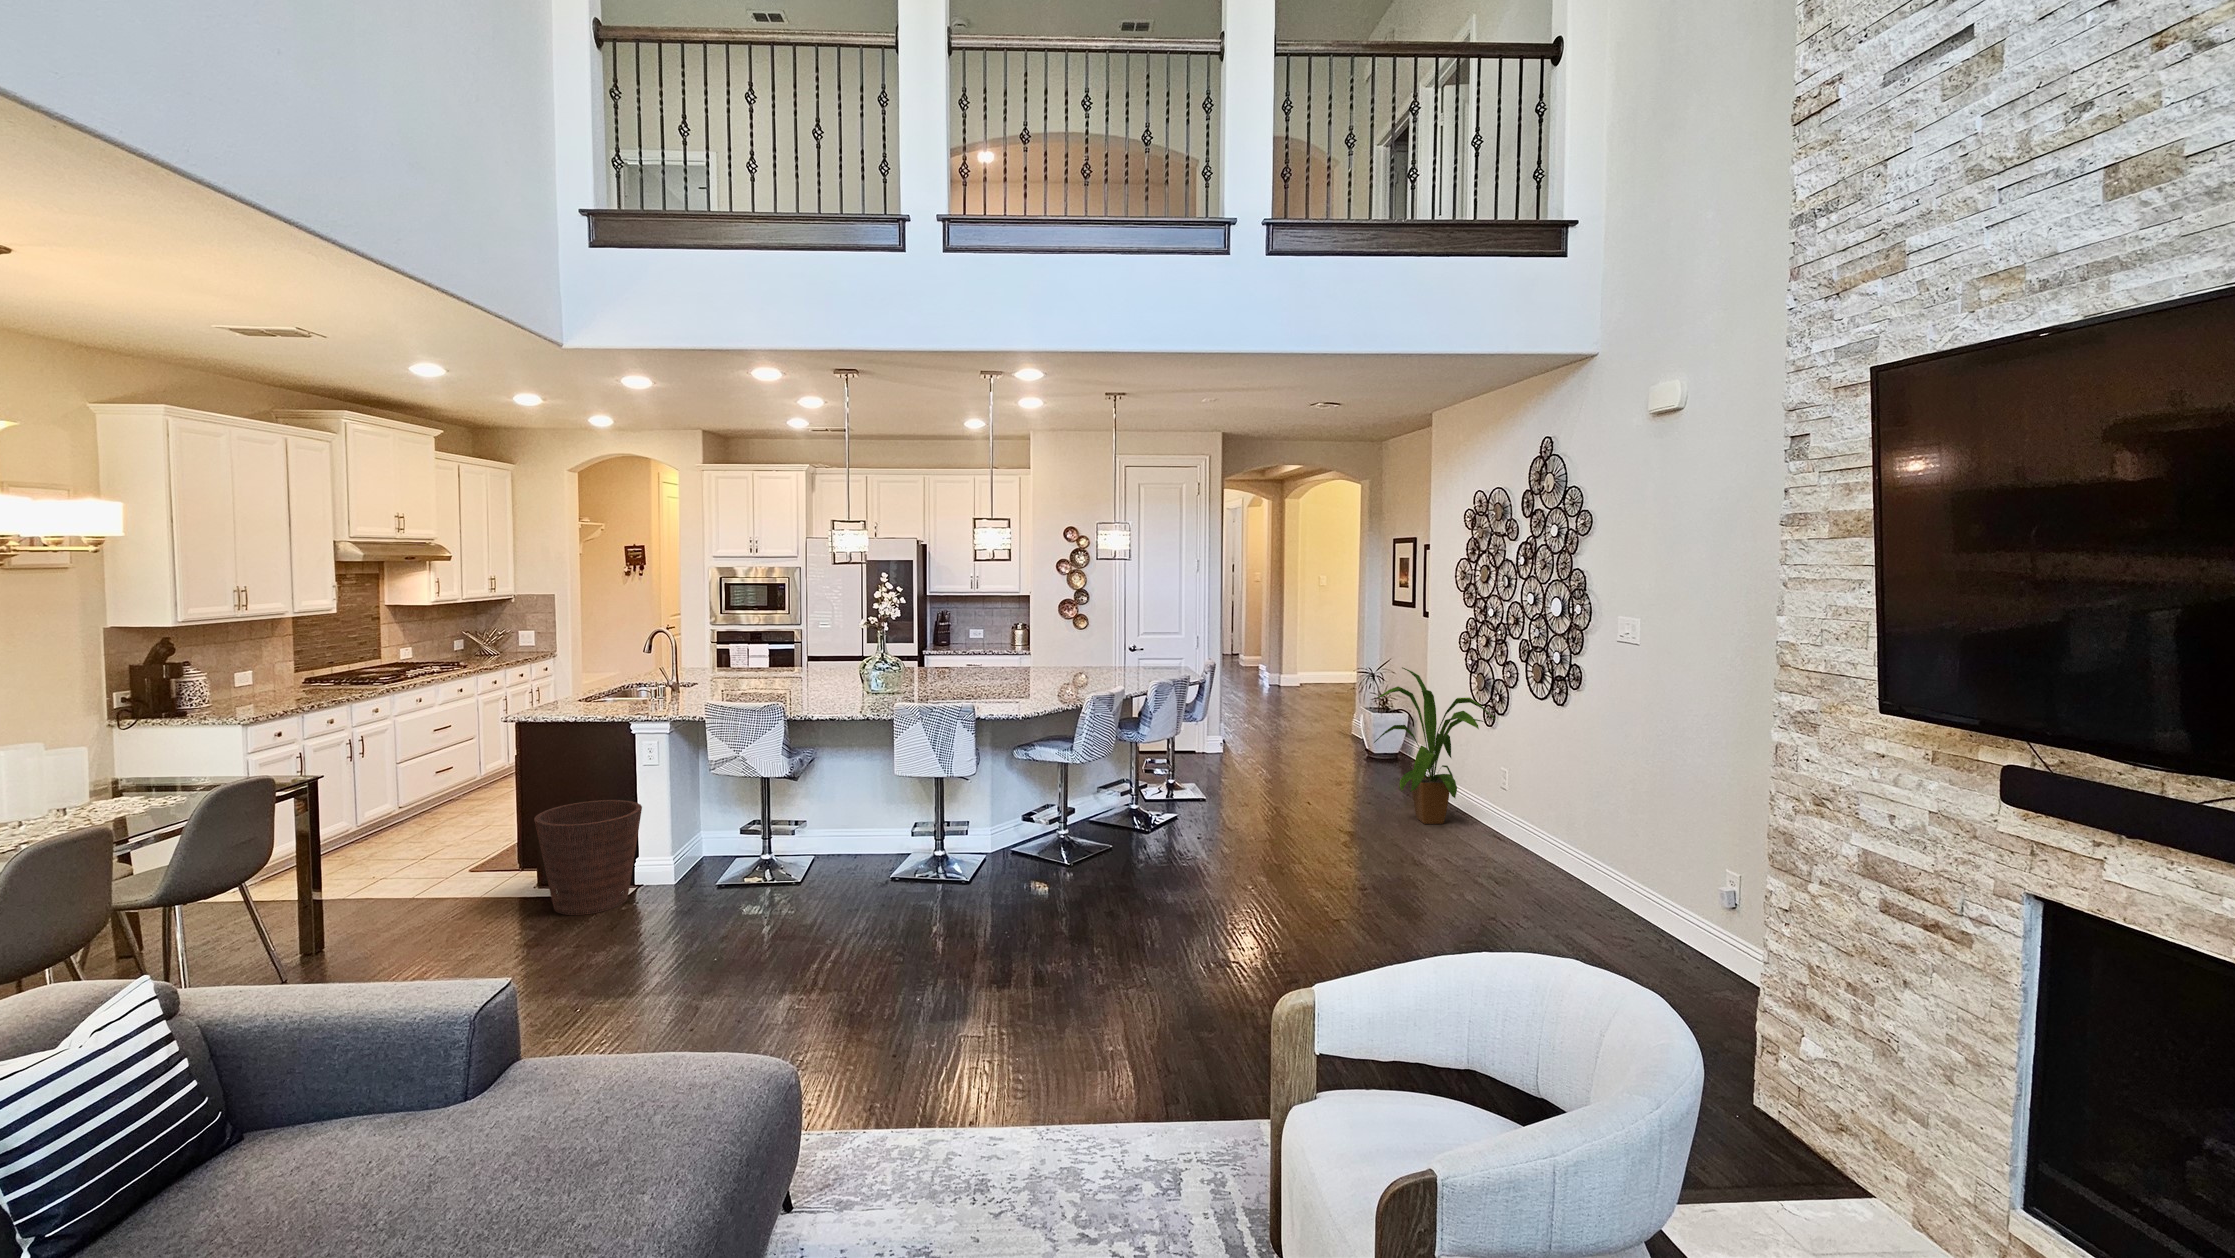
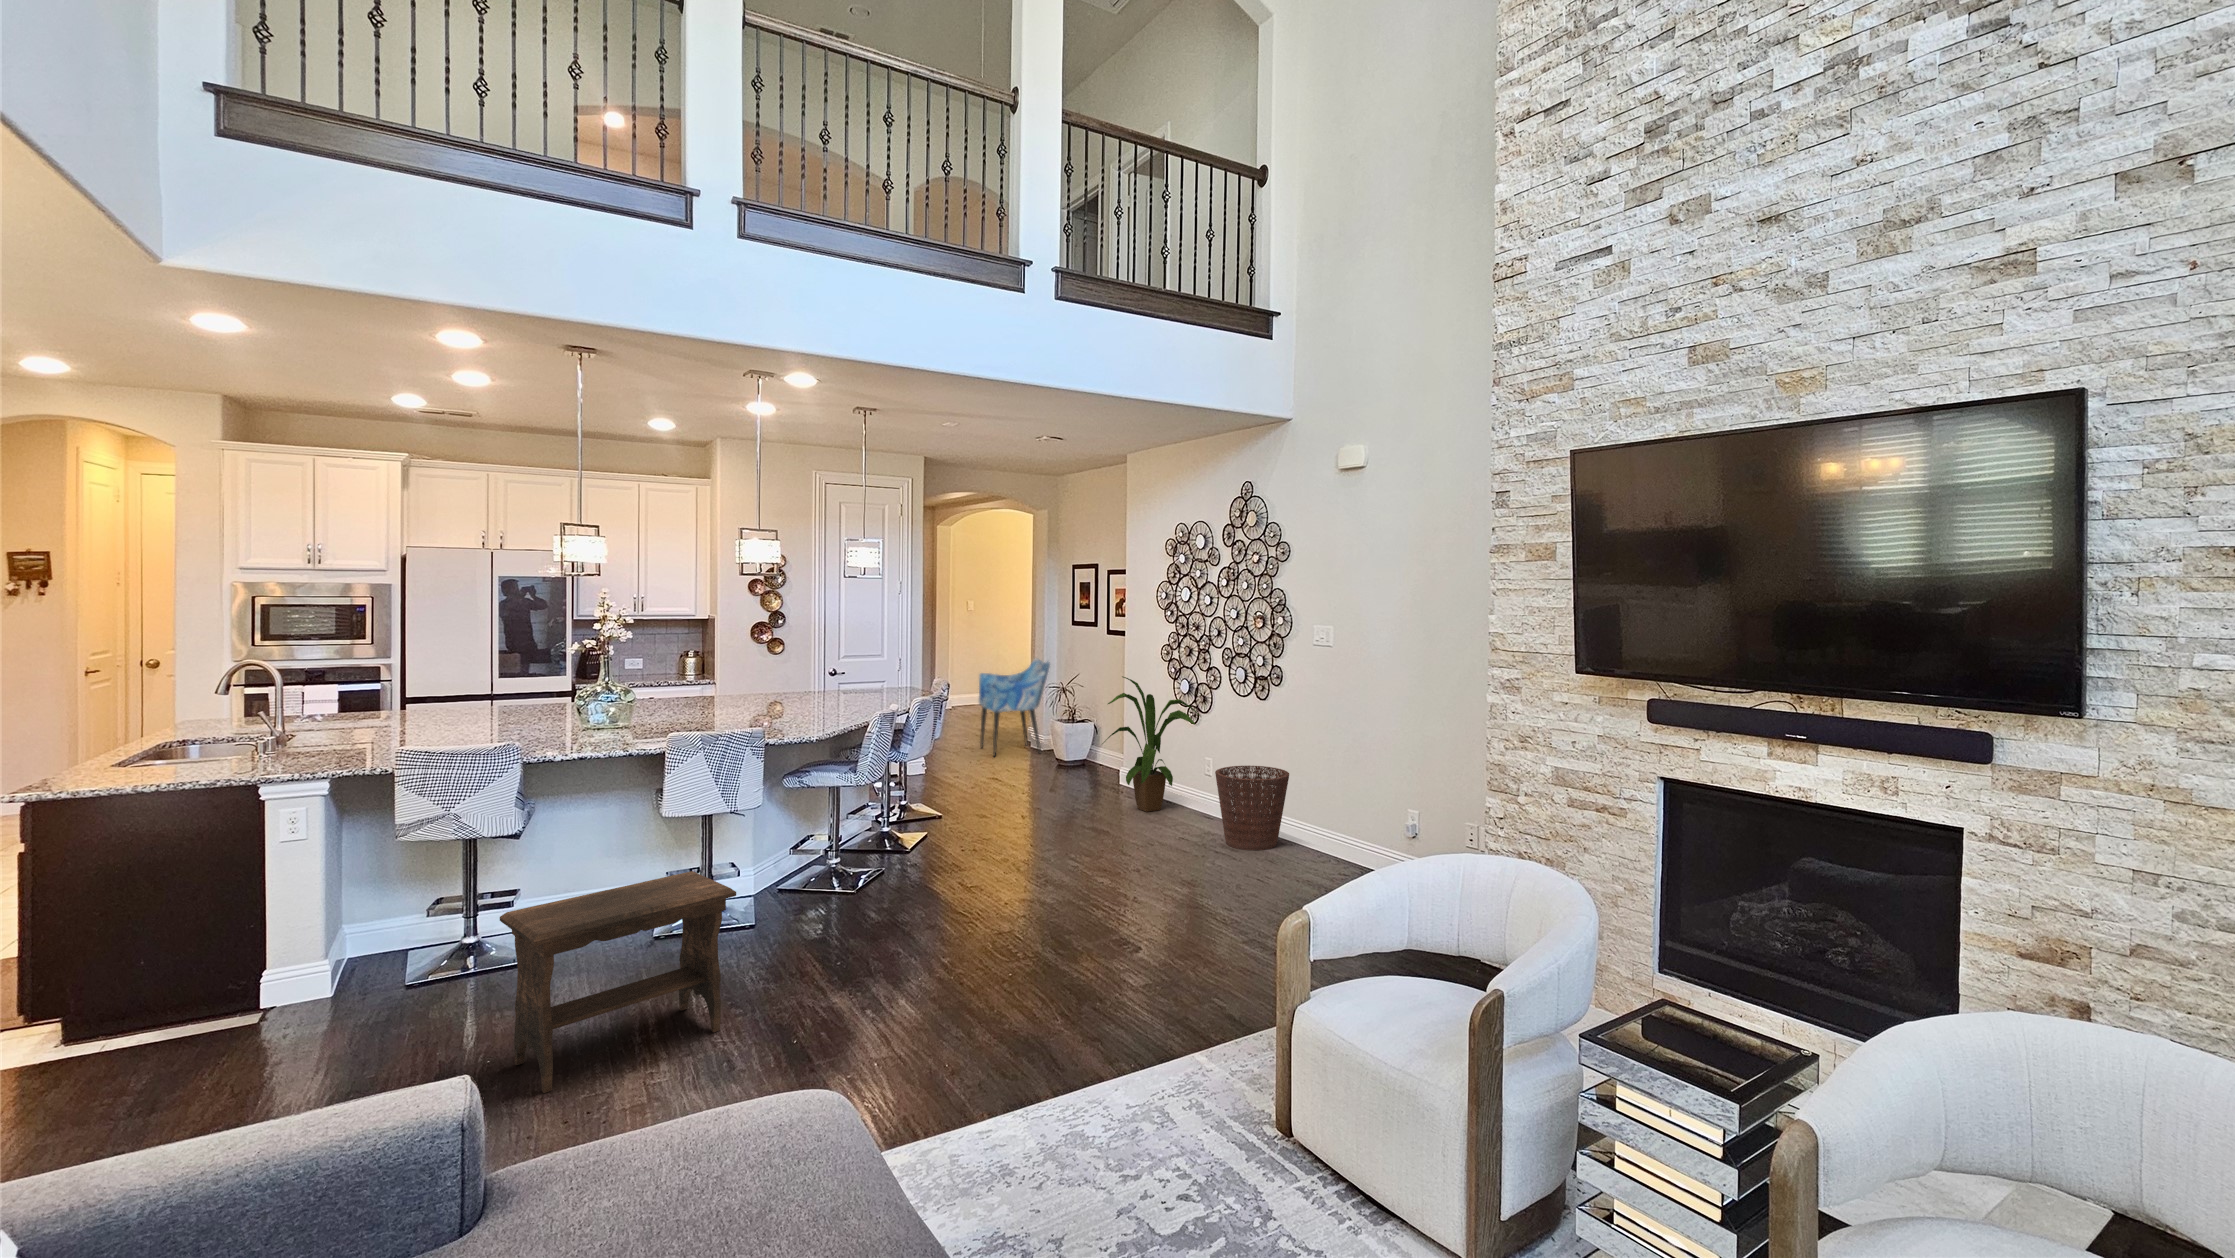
armchair: none [1292,640,1364,744] -> present [979,658,1050,756]
basket: present [534,800,642,915] -> present [1215,766,1289,850]
footstool: none [732,827,896,990] -> present [500,871,736,1093]

